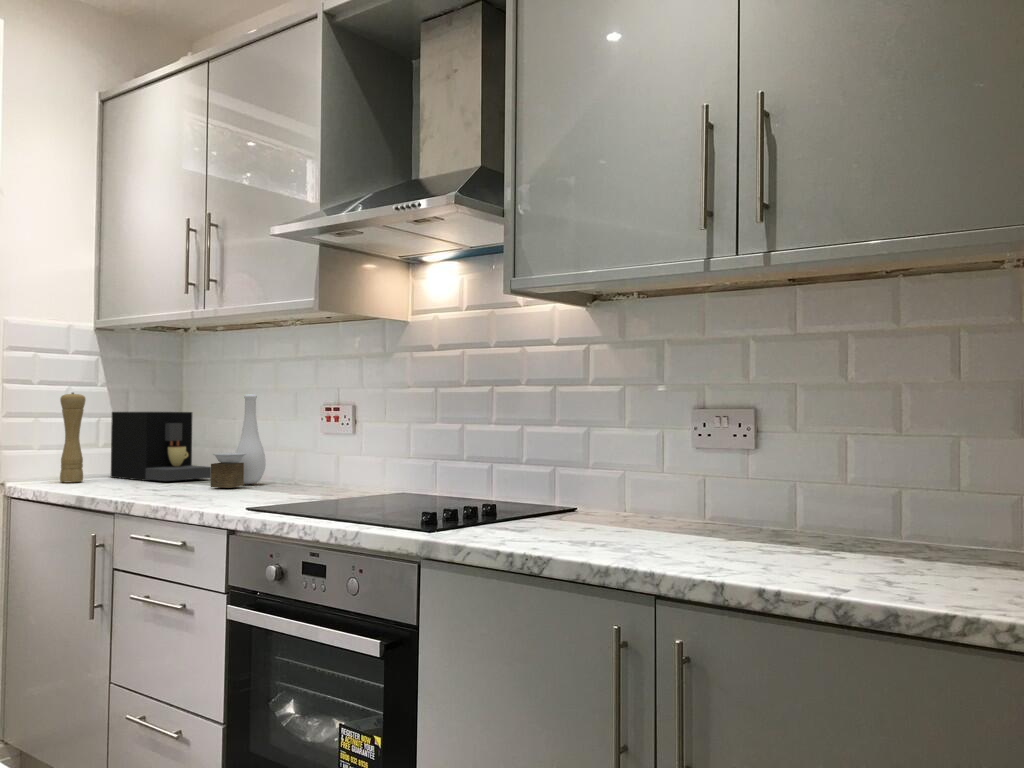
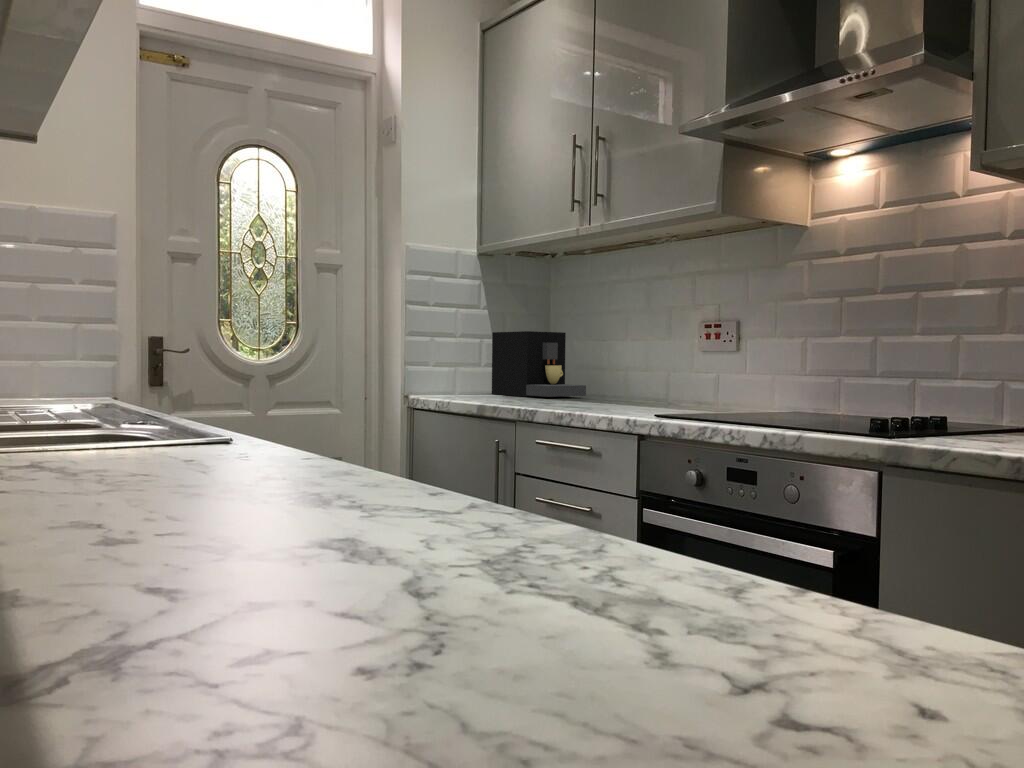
pepper mill: present [60,392,85,483] -> none [453,312,474,395]
vase: present [211,394,265,488] -> none [595,312,642,402]

